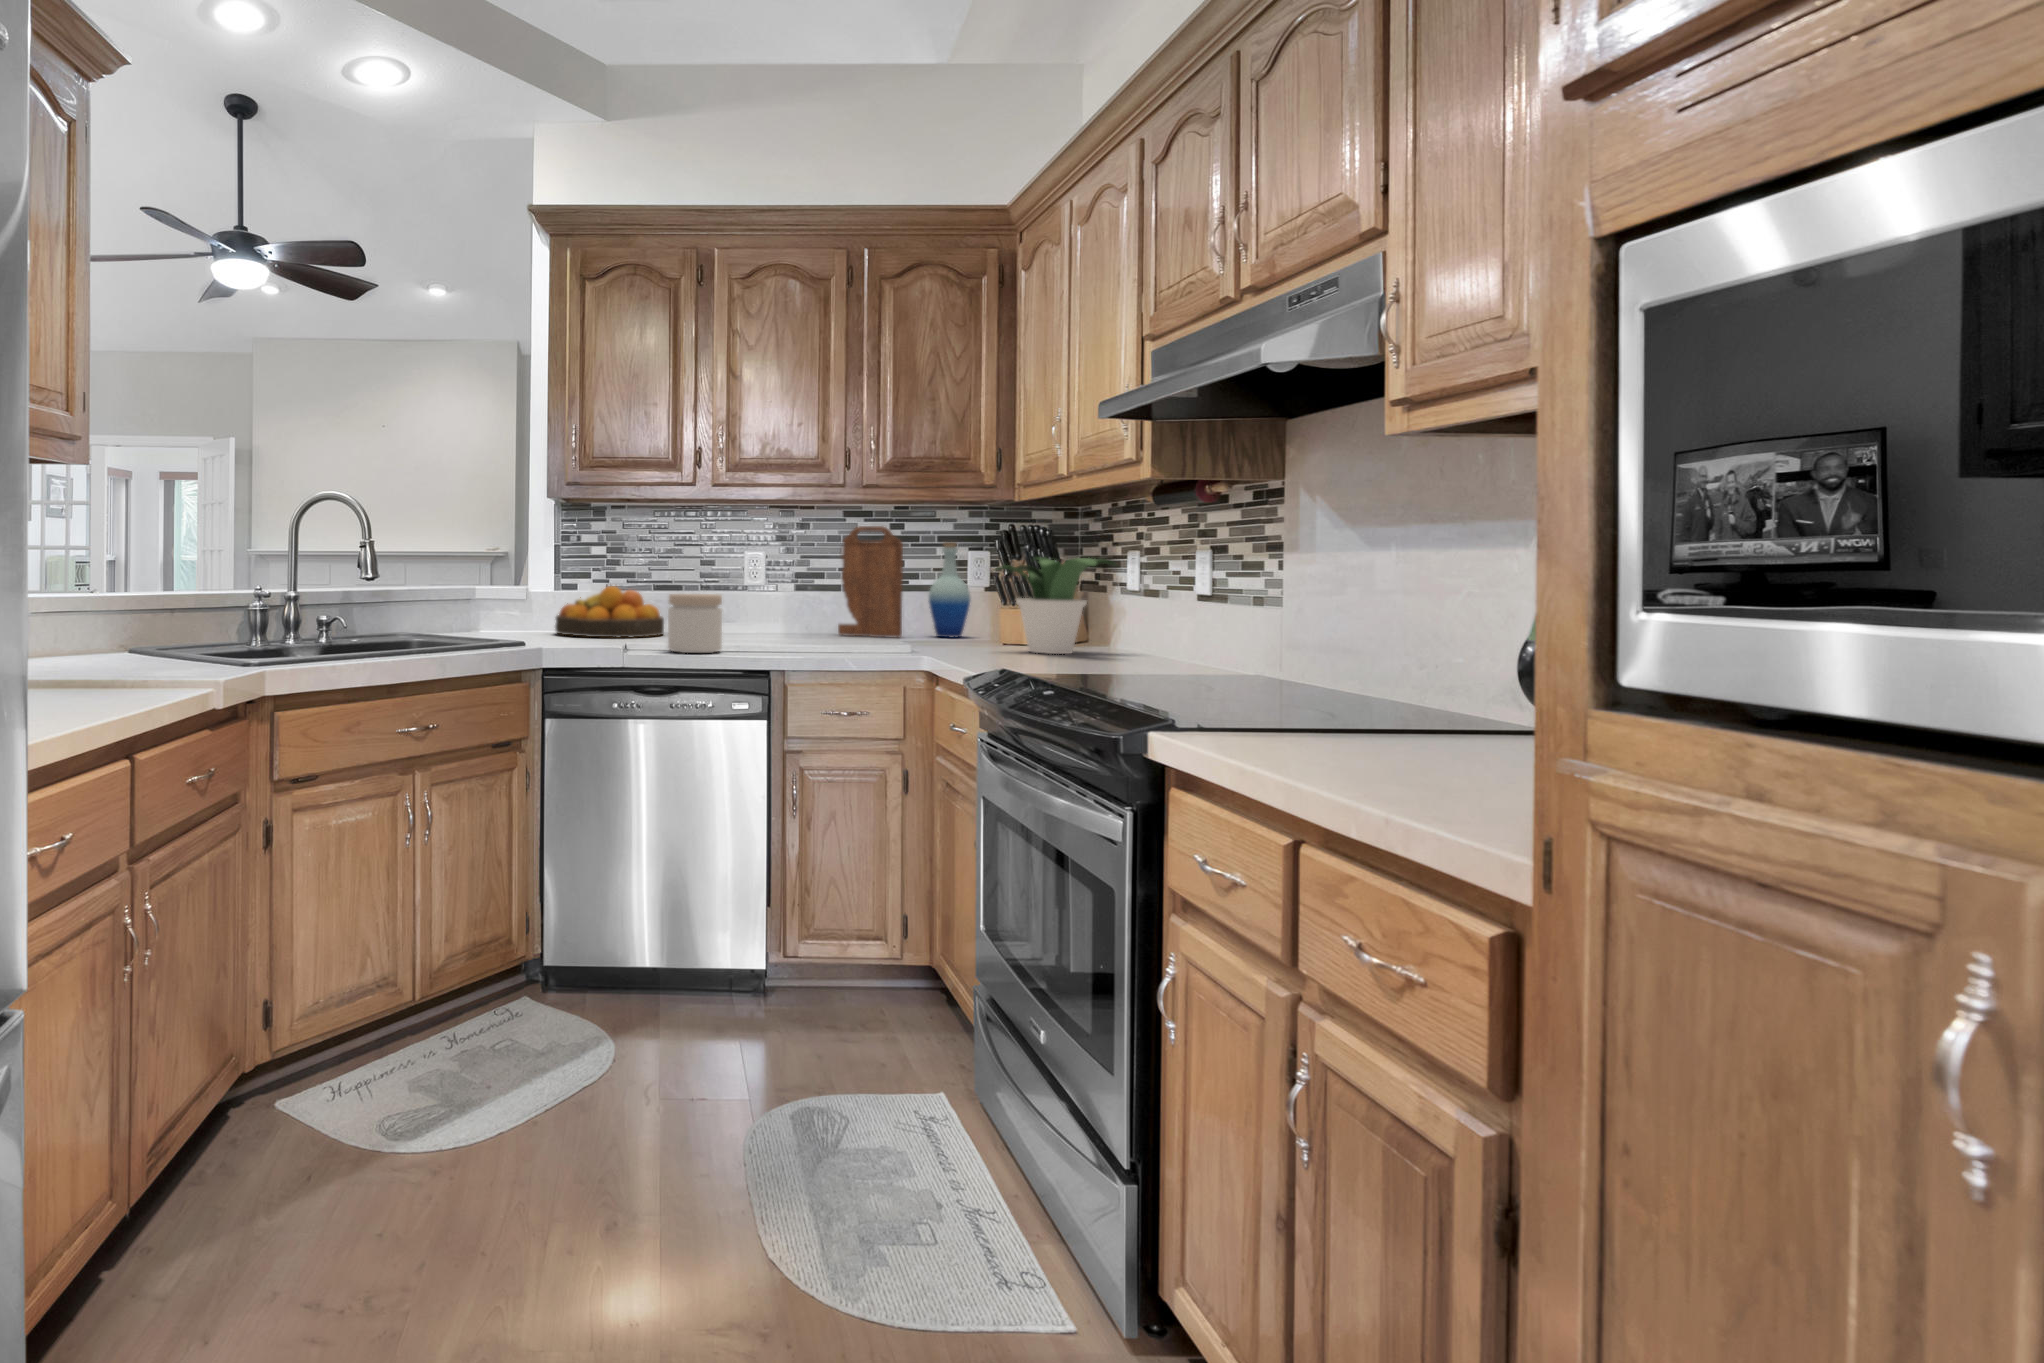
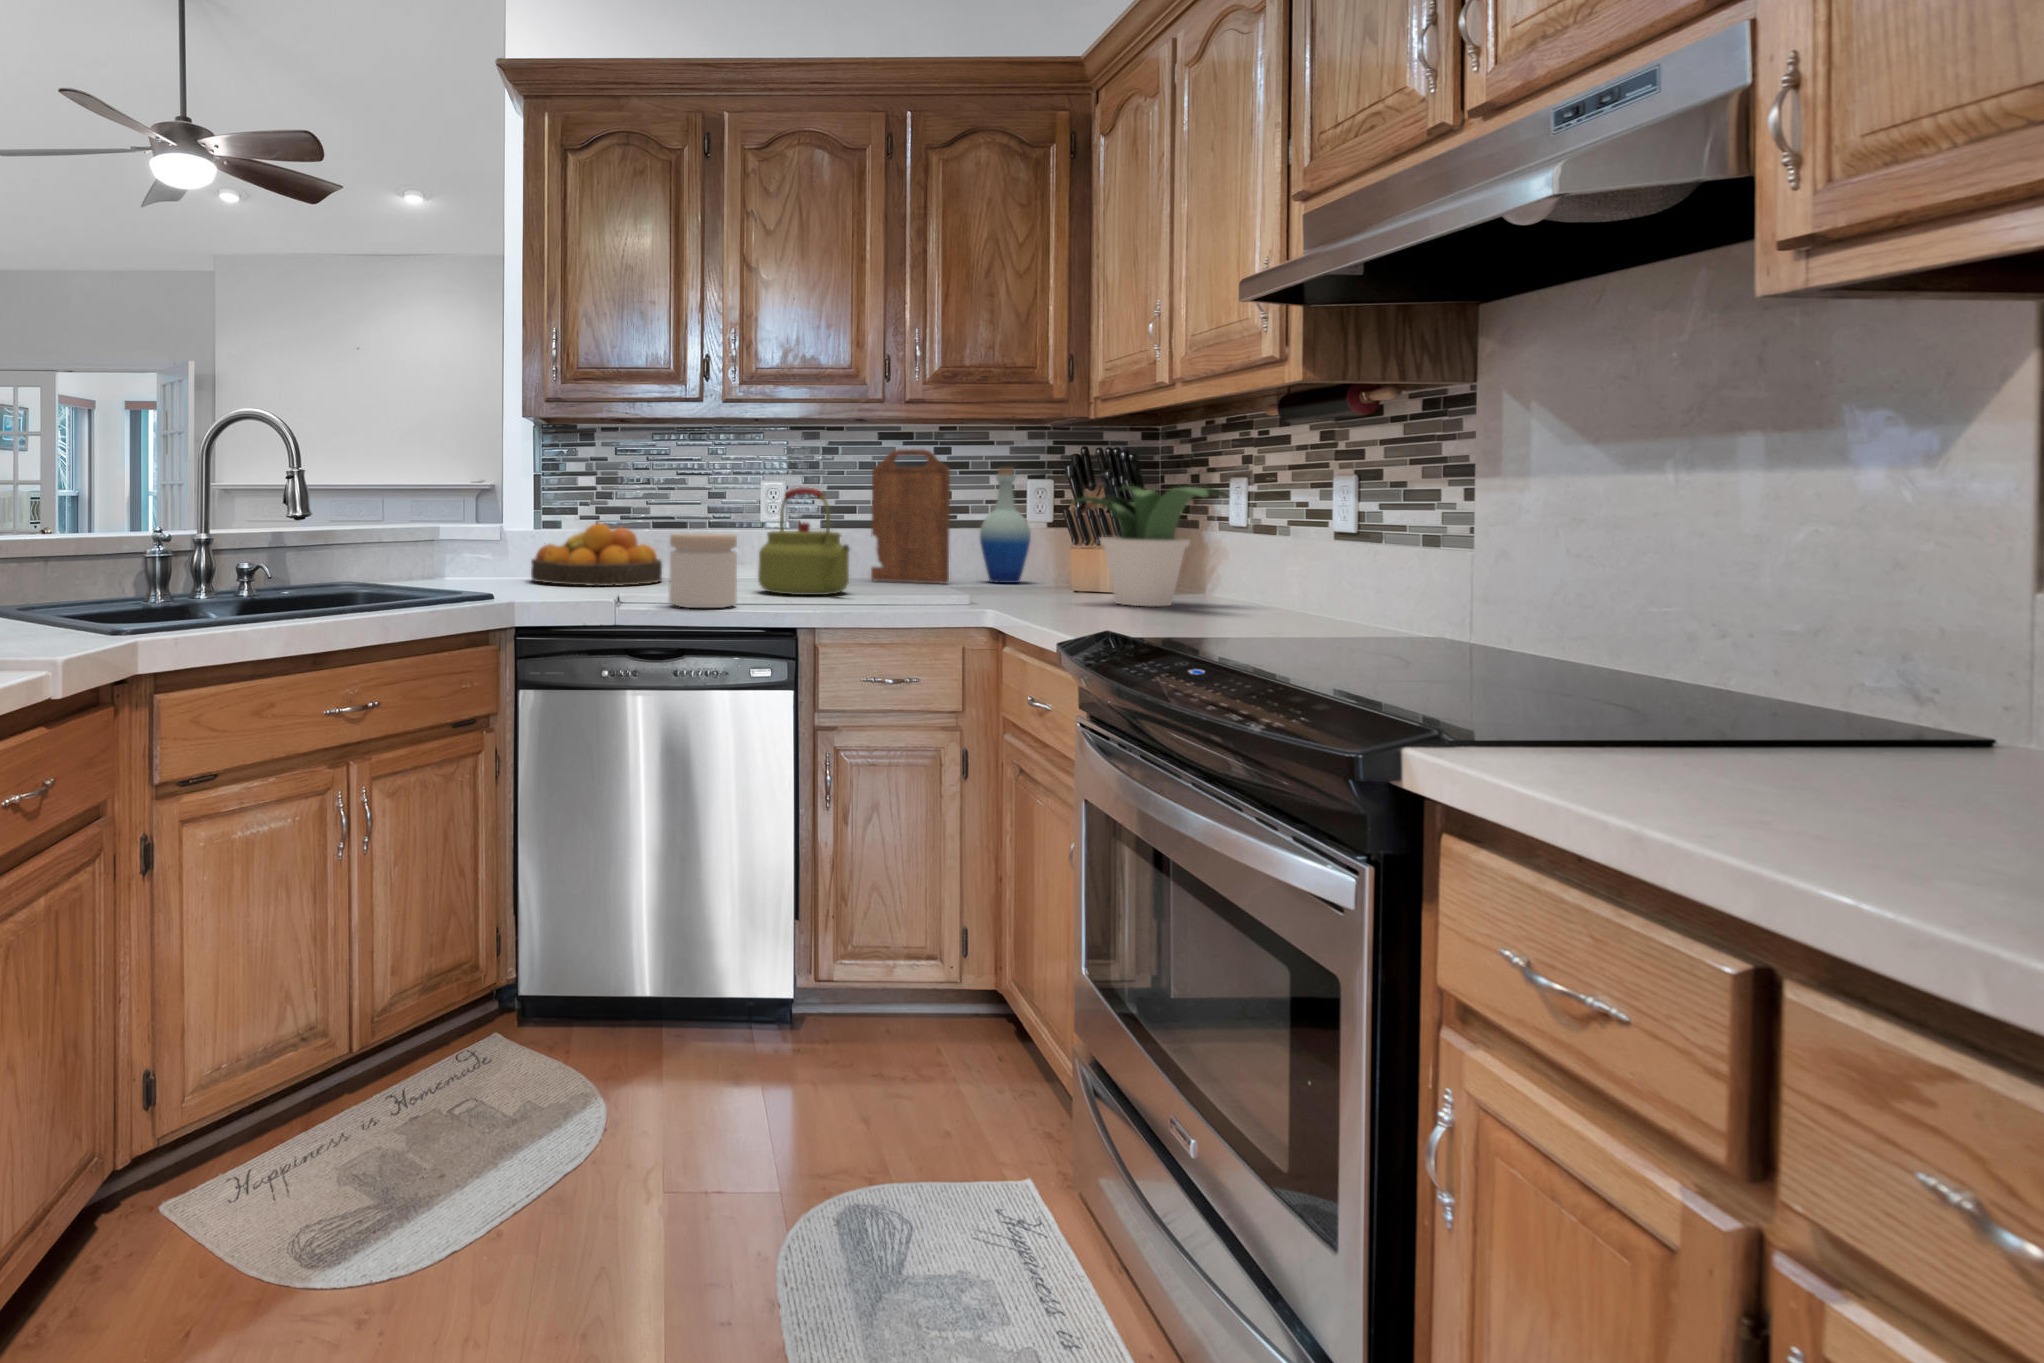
kettle: none [742,557,816,644] -> present [758,488,850,595]

